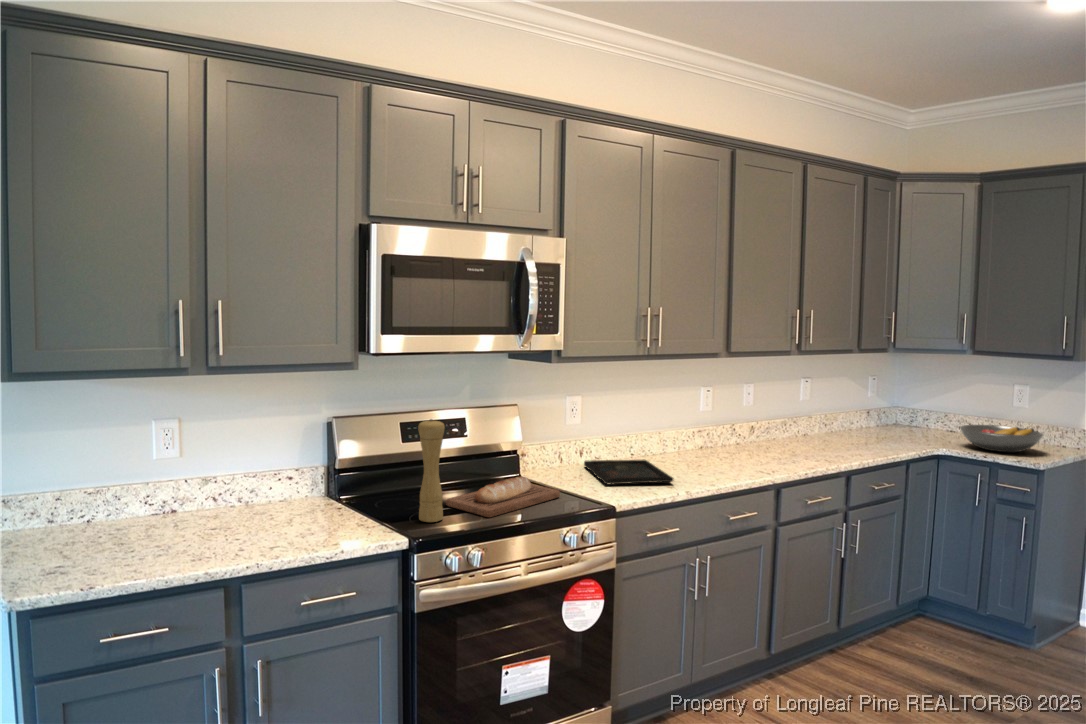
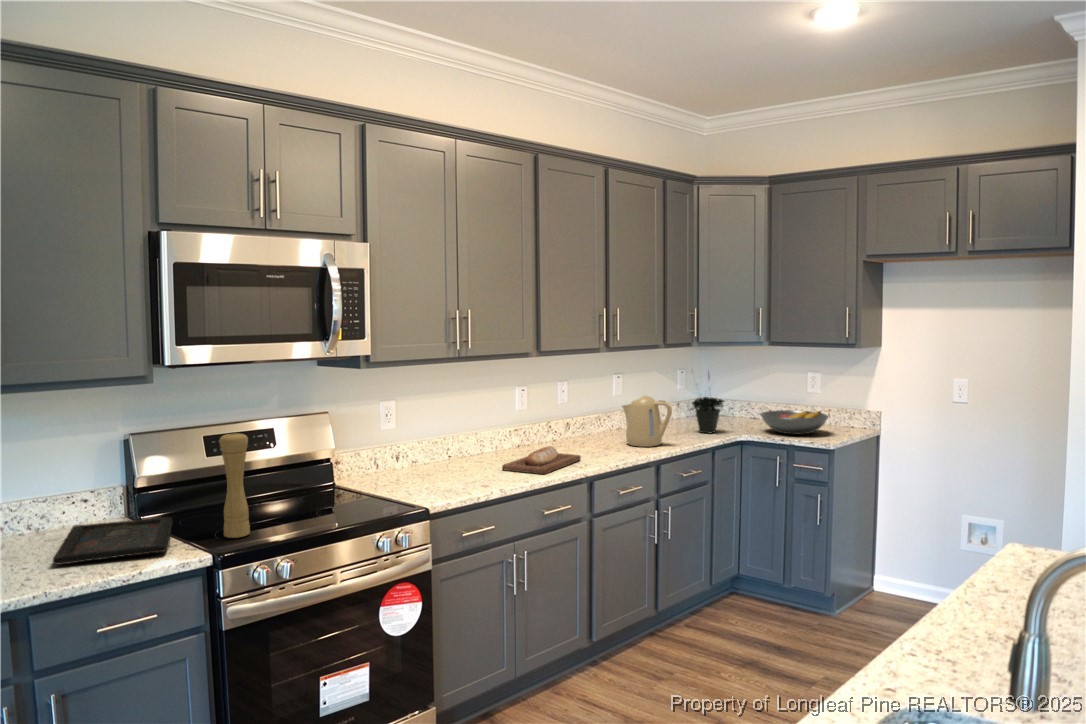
potted plant: none [879,376,919,445] -> present [691,373,724,434]
kettle: none [808,402,864,455] -> present [622,396,672,447]
tray: present [584,459,674,484] -> present [53,517,173,565]
bread loaf: present [446,477,560,517] -> present [502,446,581,474]

